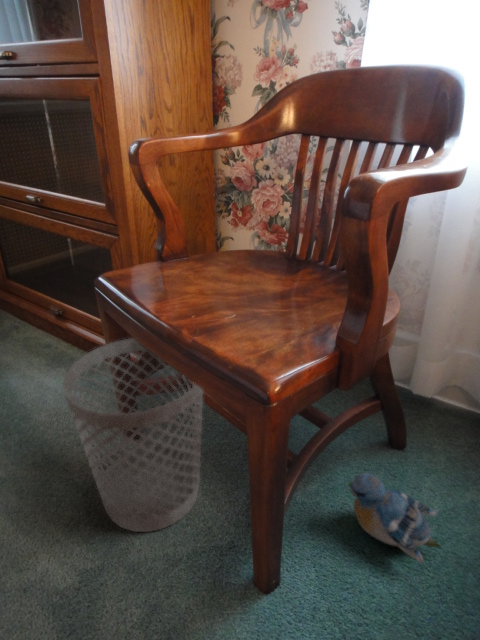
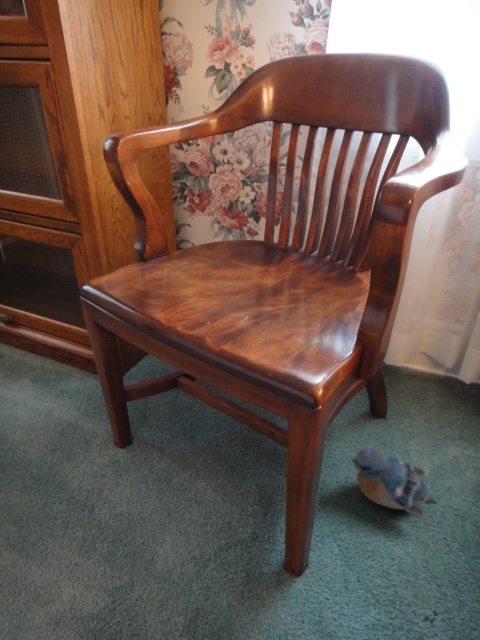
wastebasket: present [63,339,203,532] -> none [67,342,212,540]

